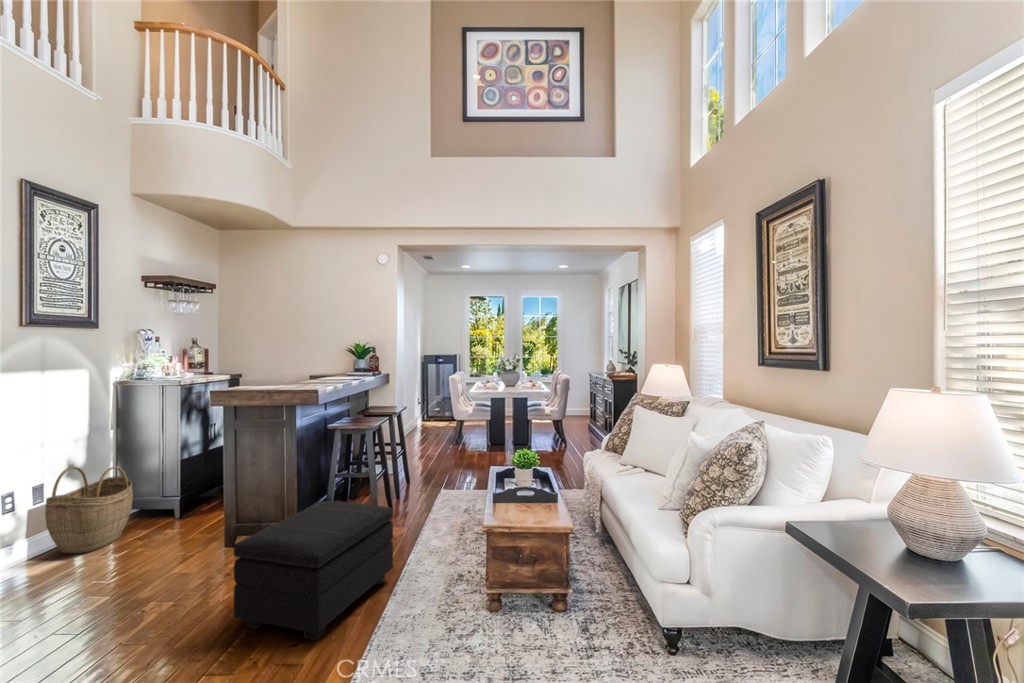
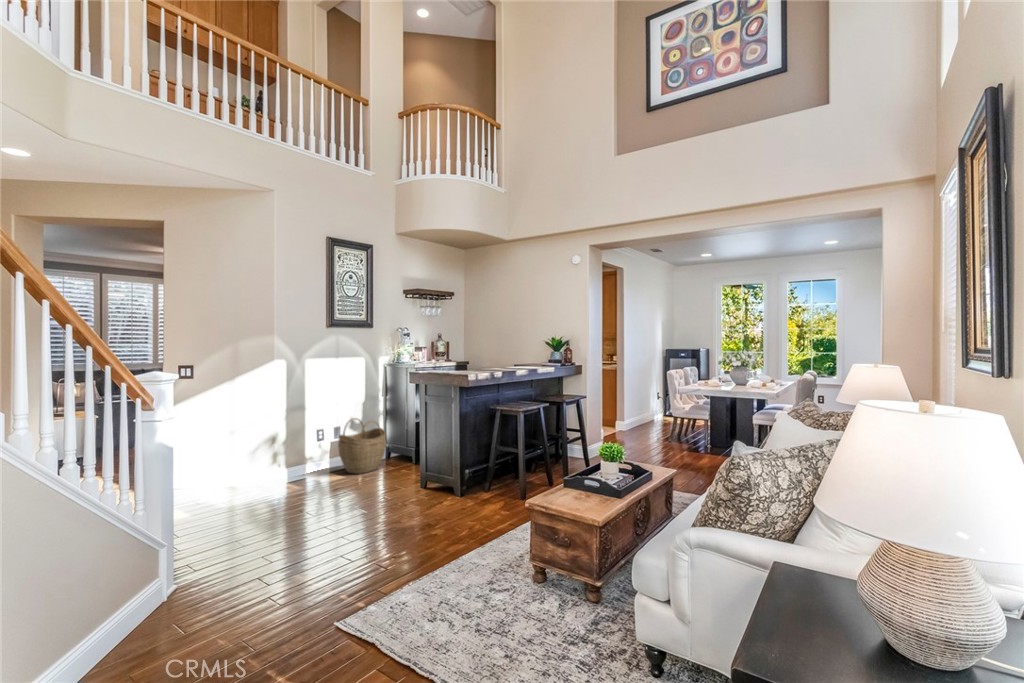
footstool: present [234,501,393,640] -> none [377,463,498,560]

